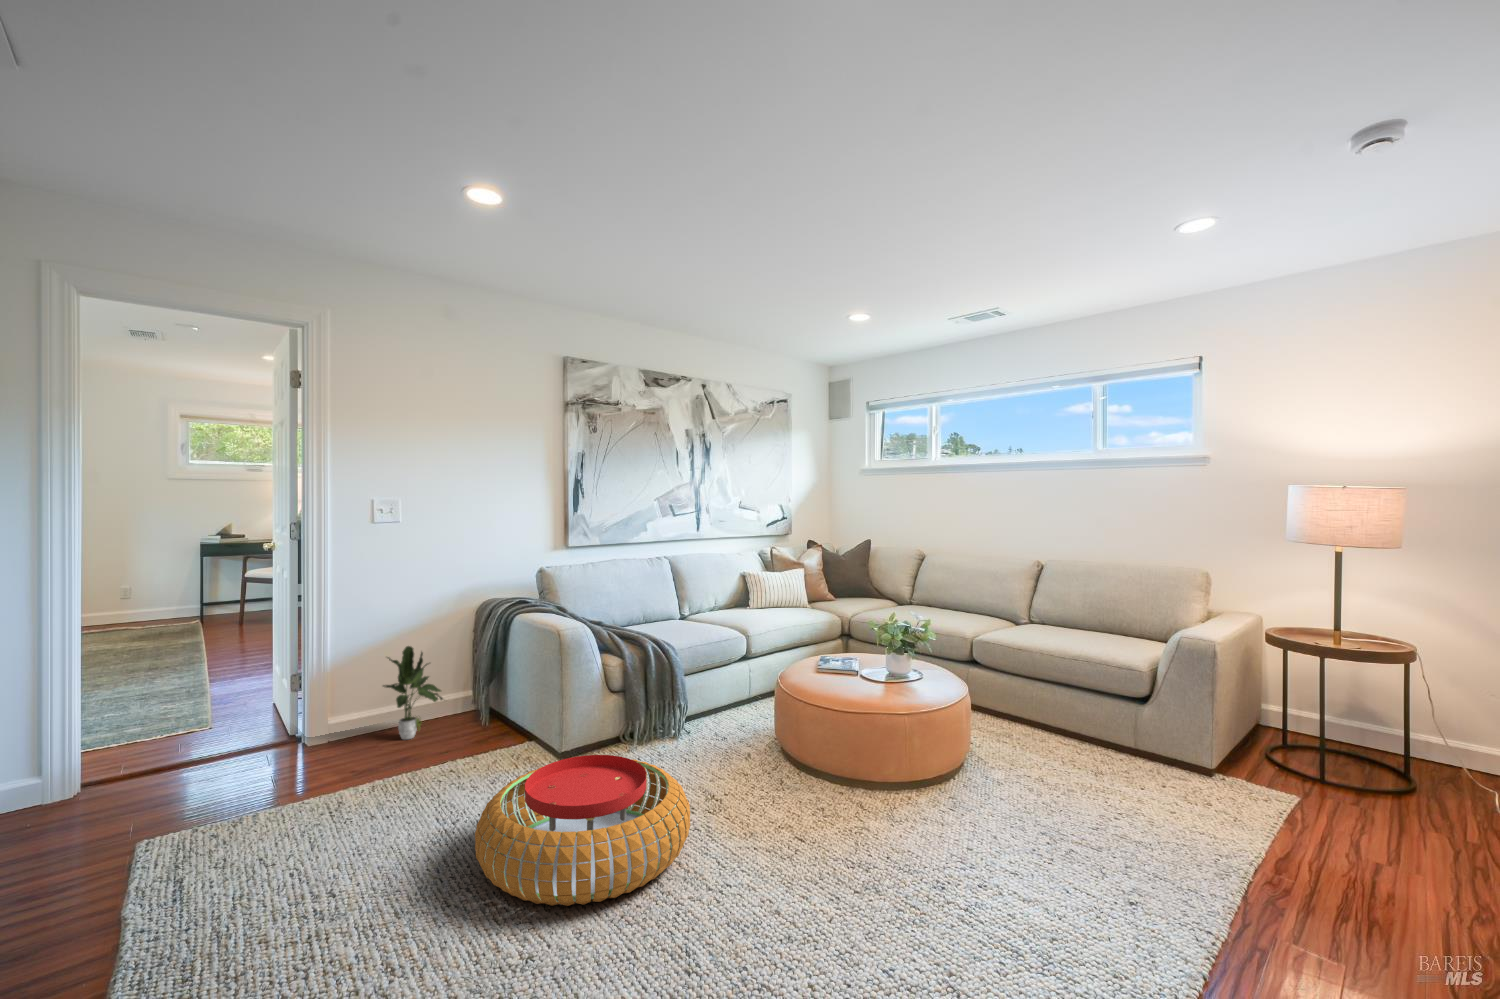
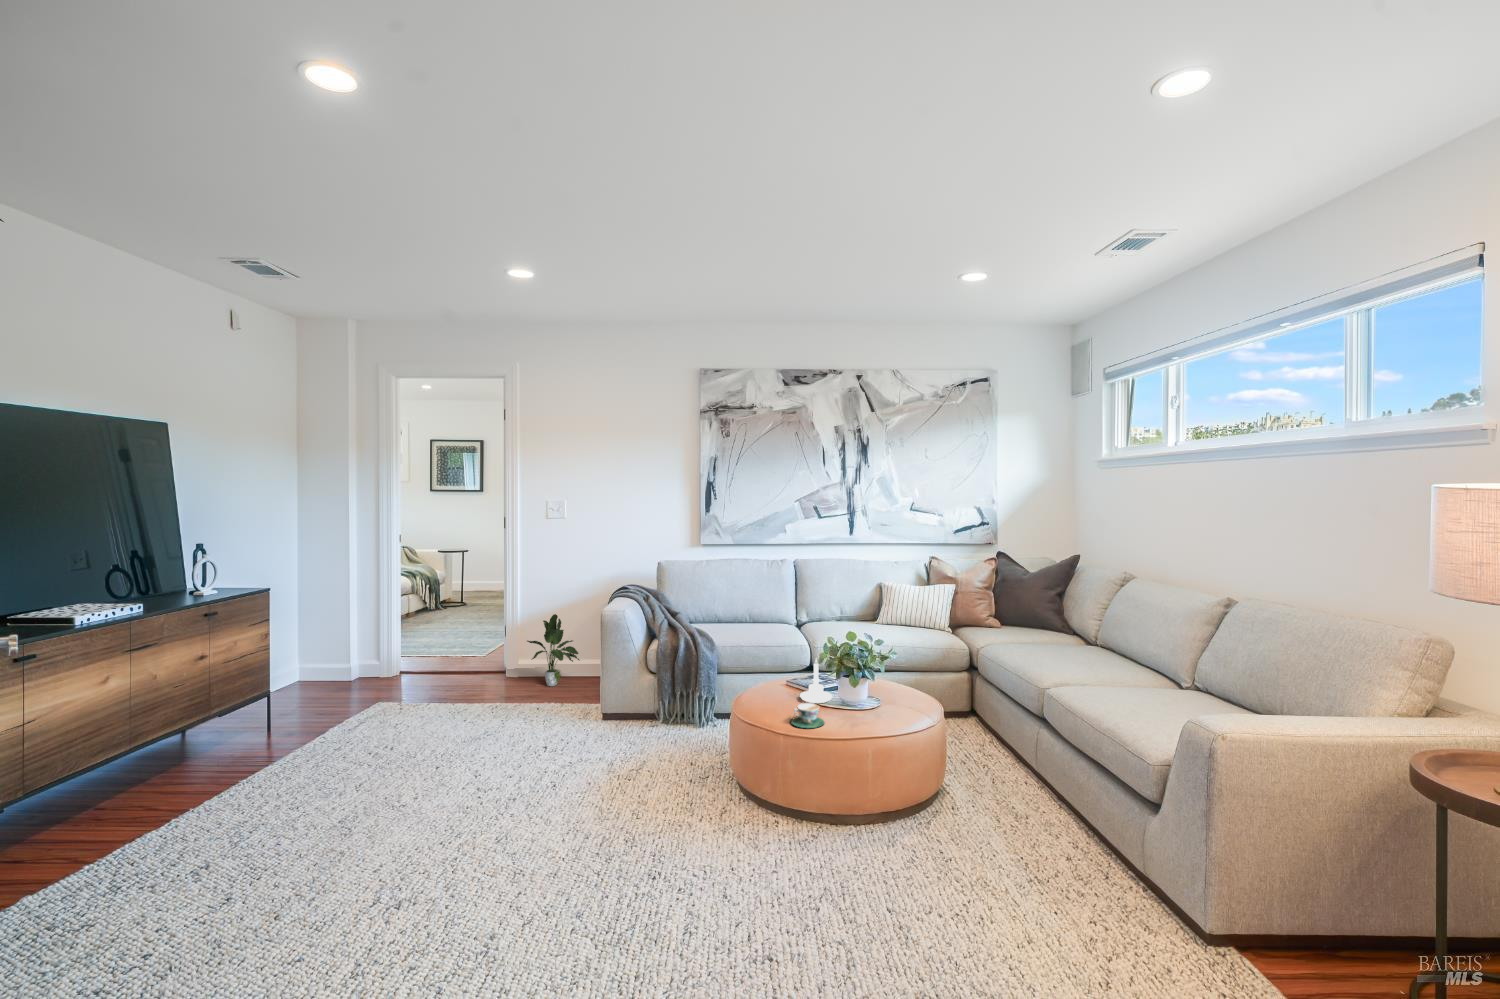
candle holder: none [824,635,853,674] -> present [800,659,832,703]
teacup: none [859,671,889,692] -> present [791,703,824,728]
pouf: present [475,755,690,906] -> none [390,714,572,824]

